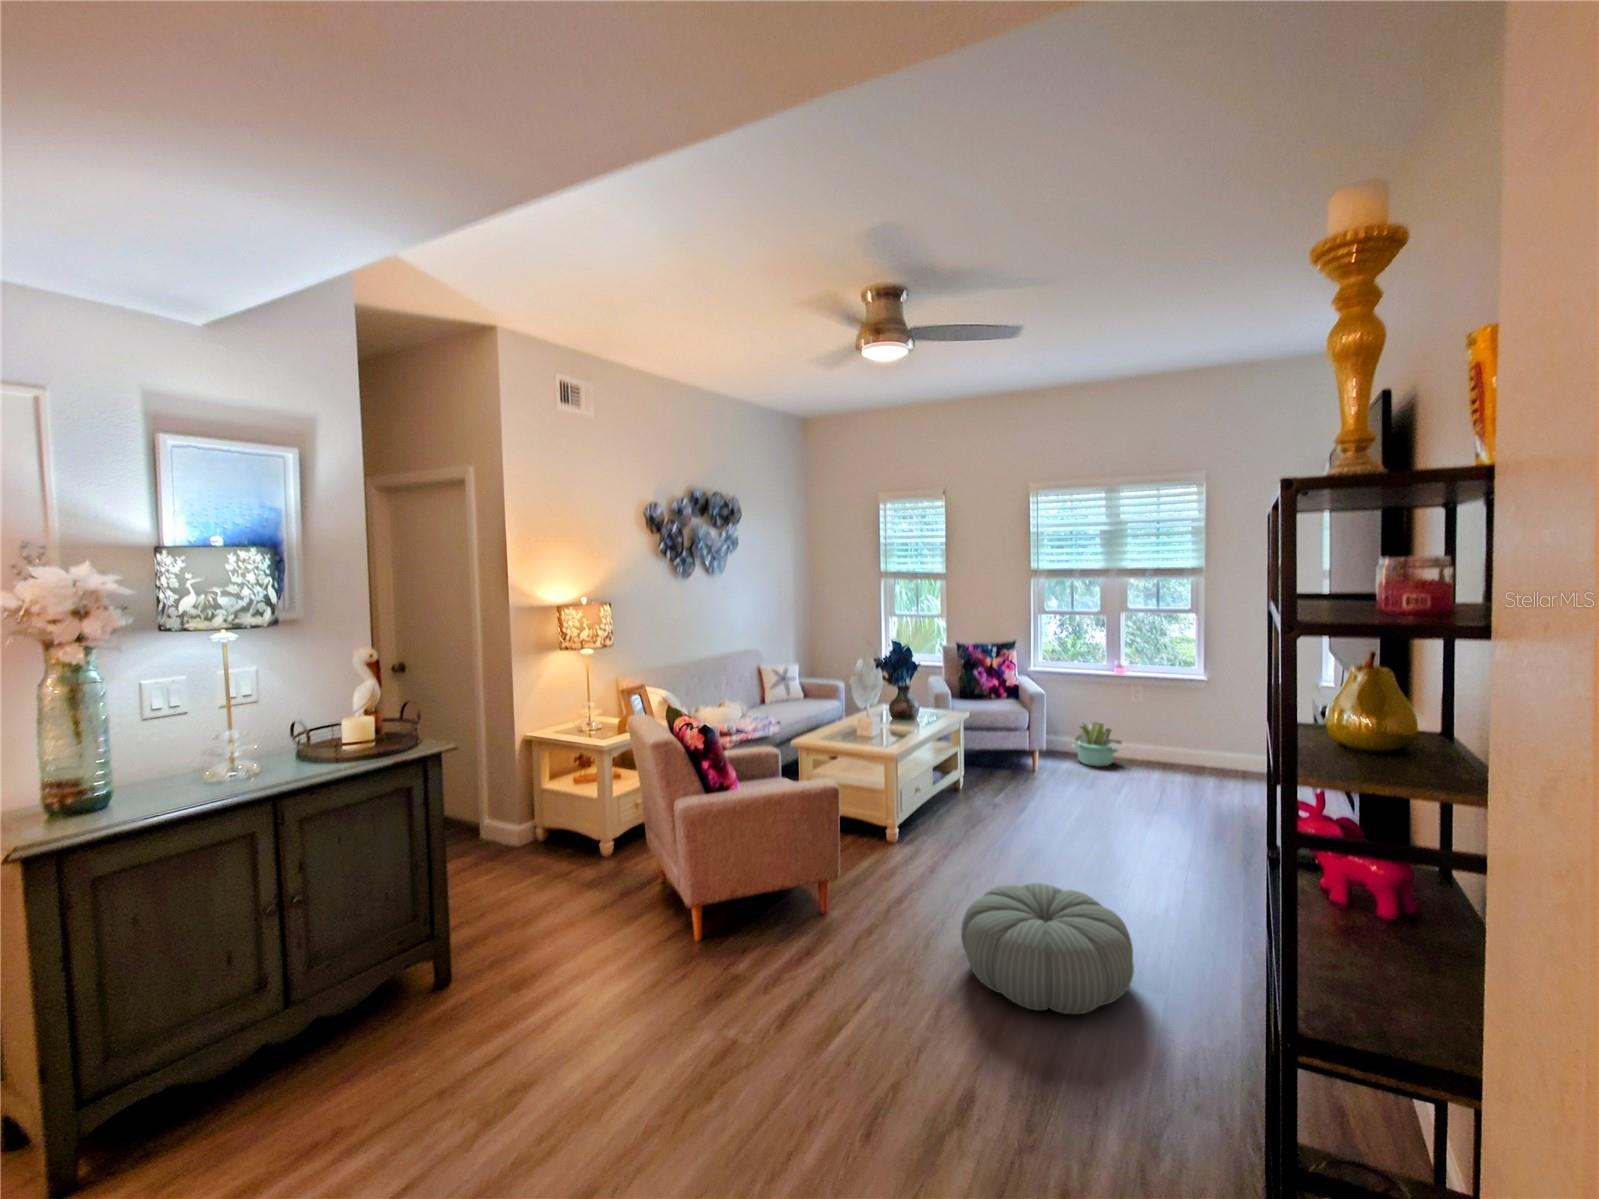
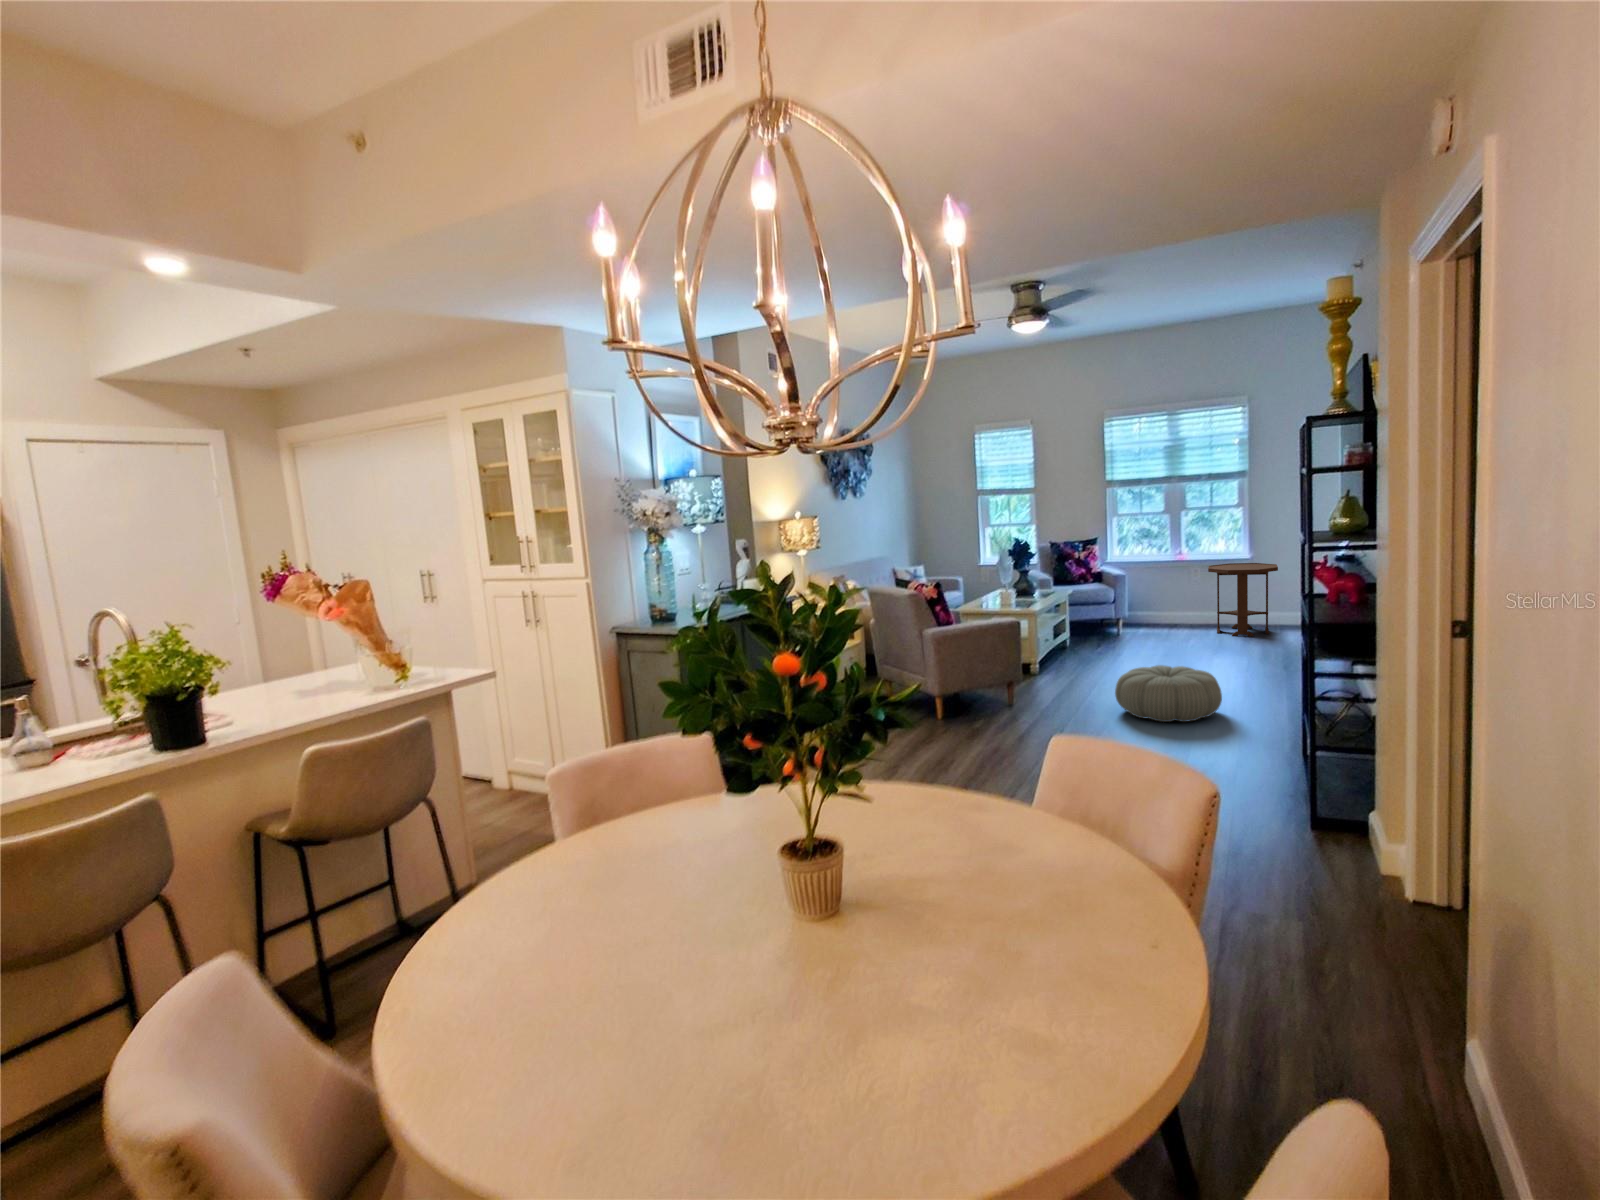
side table: none [1151,685,1244,789] -> present [1208,563,1278,636]
decorative plant: present [1072,722,1122,766] -> none [1145,598,1186,631]

